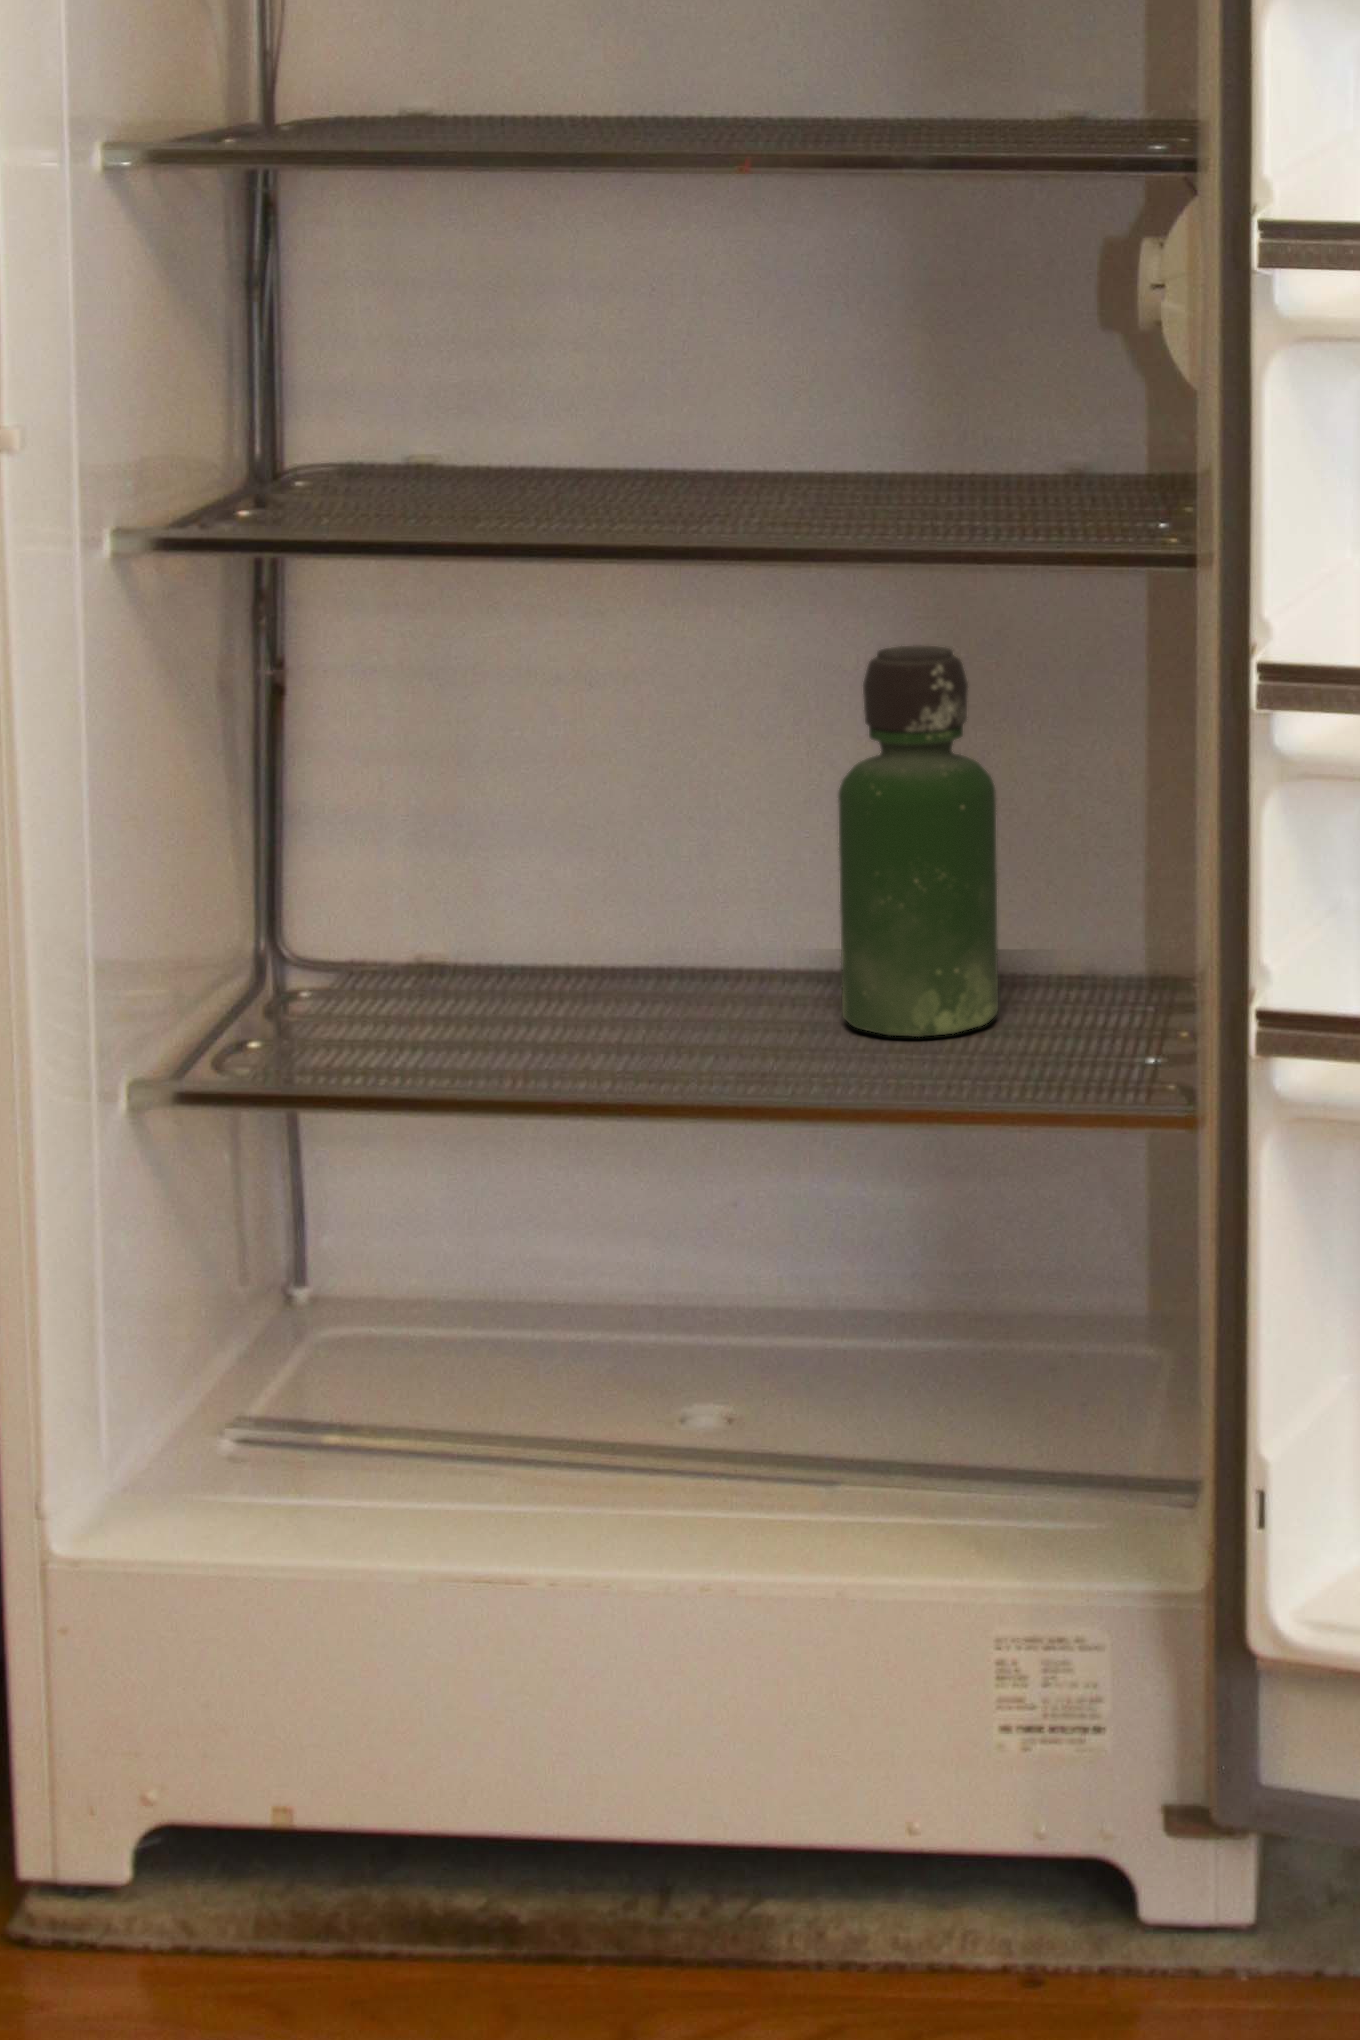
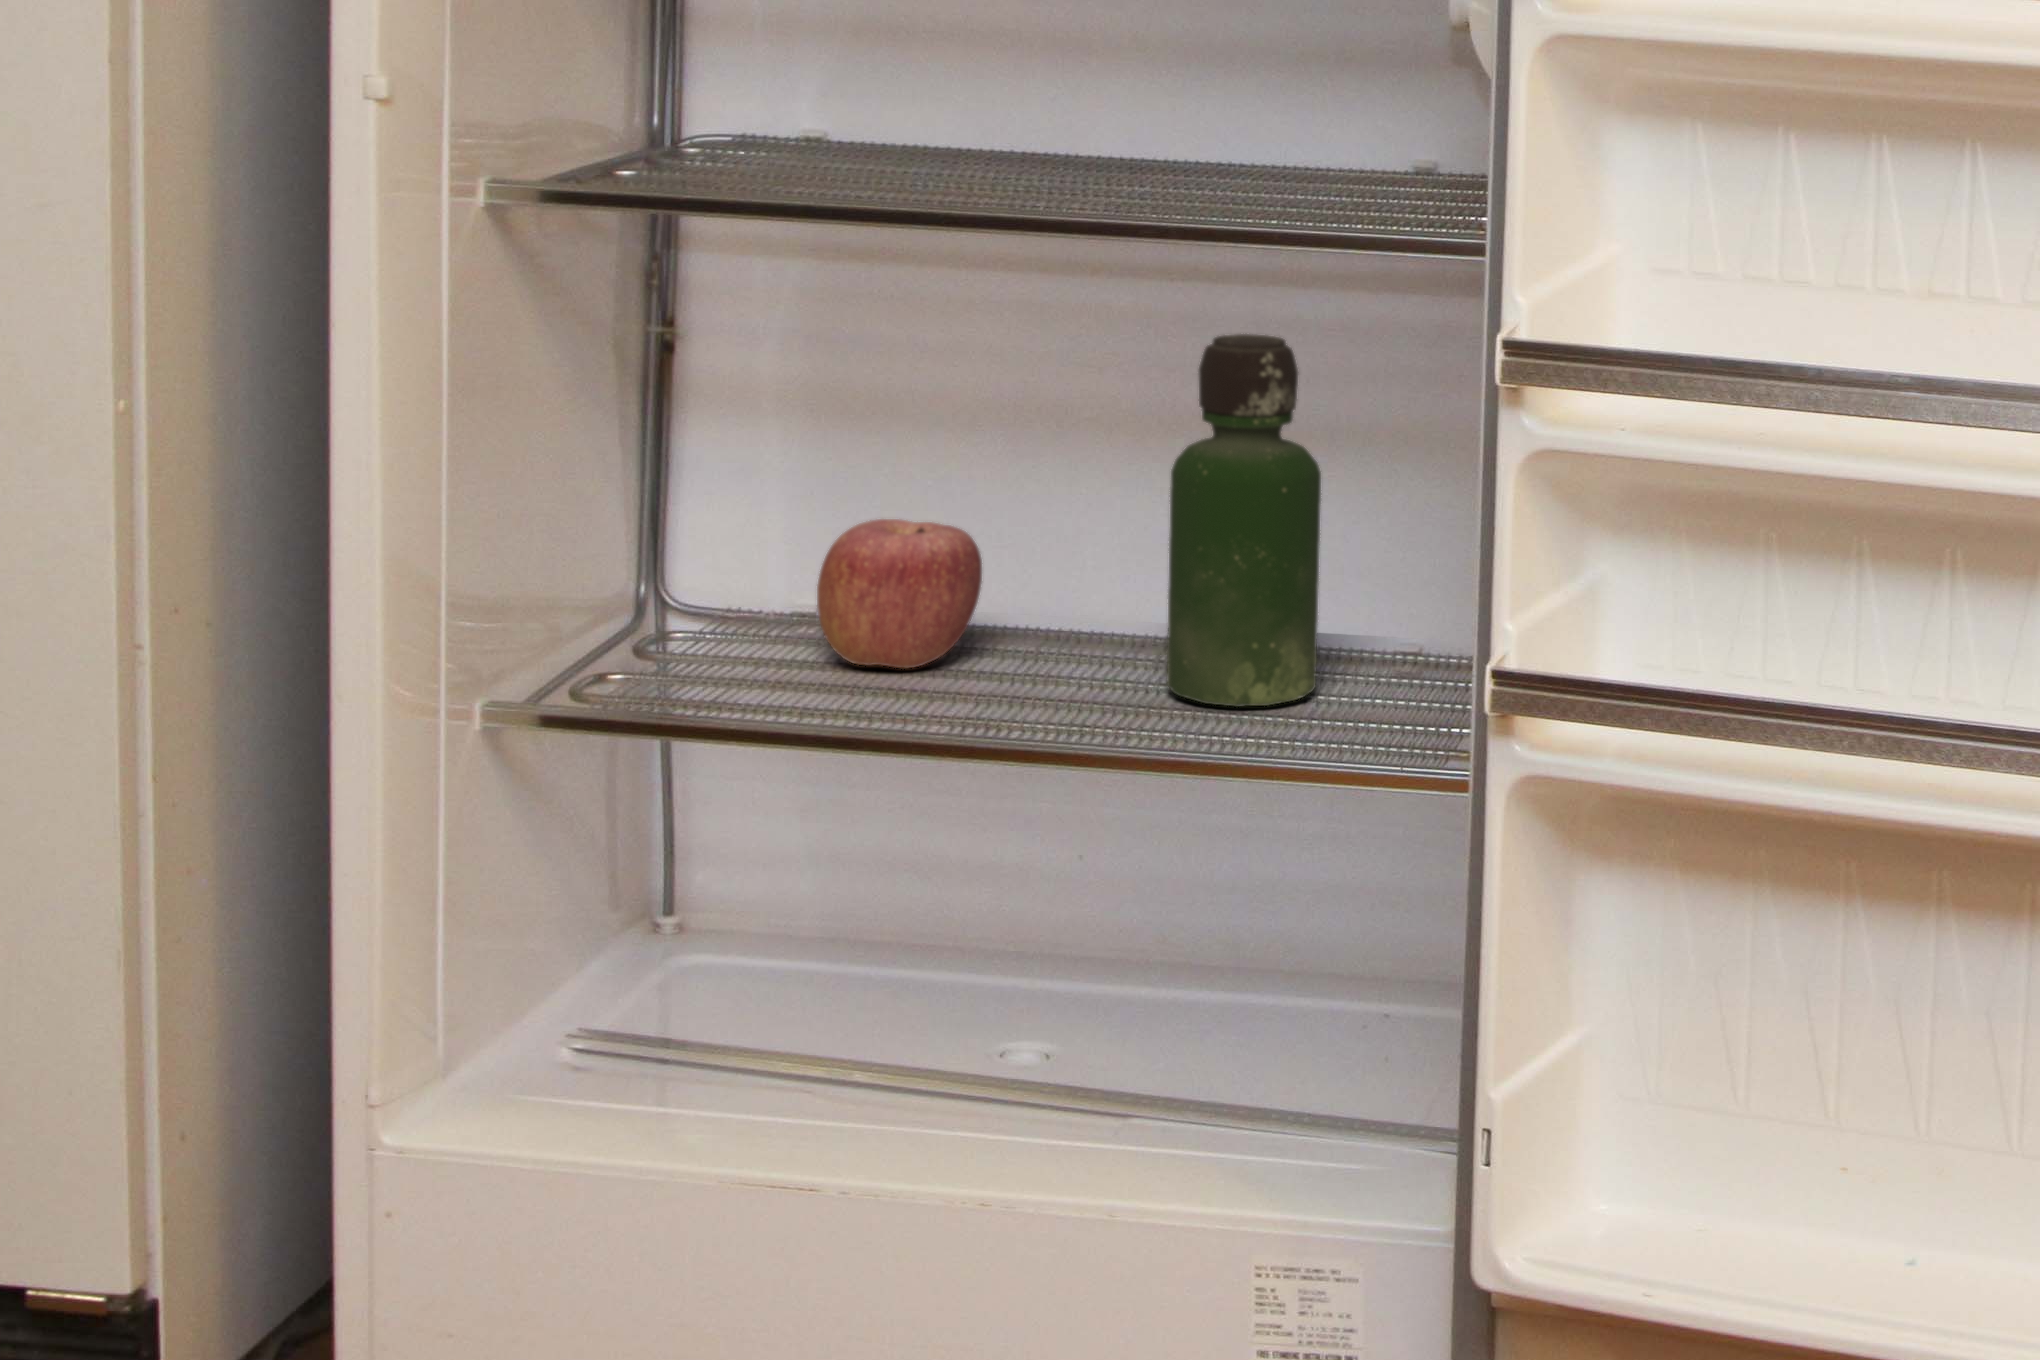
apple: none [462,858,634,1015] -> present [817,519,982,669]

